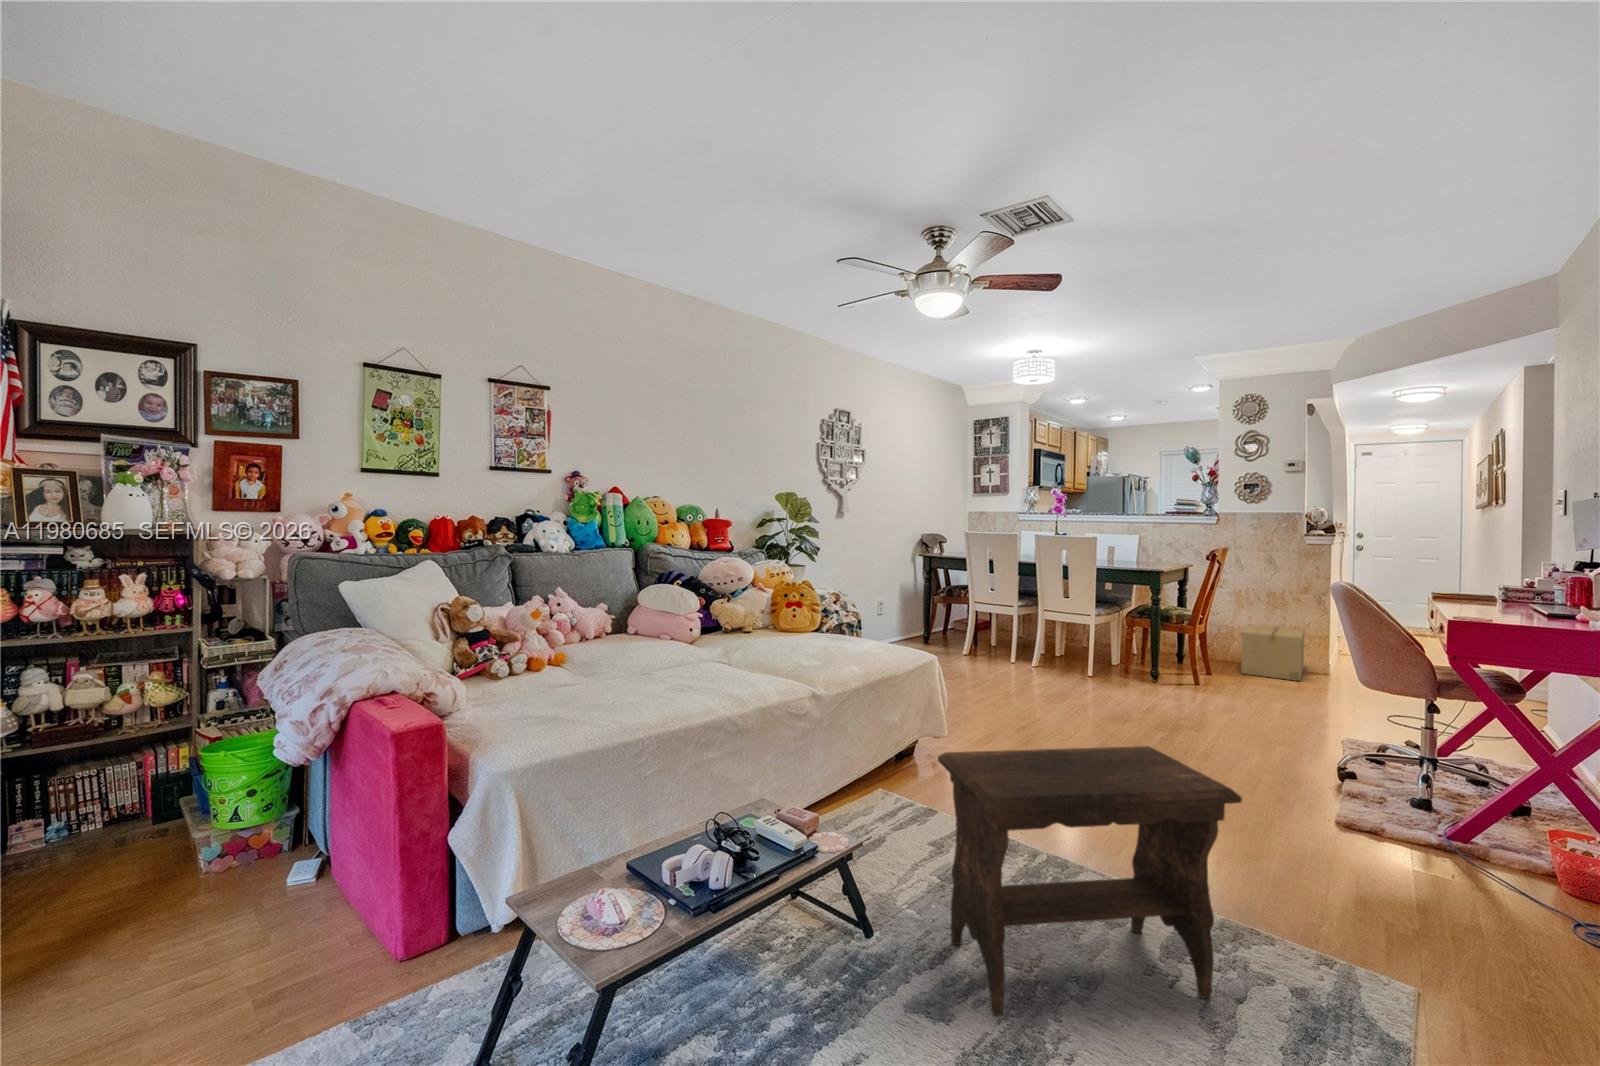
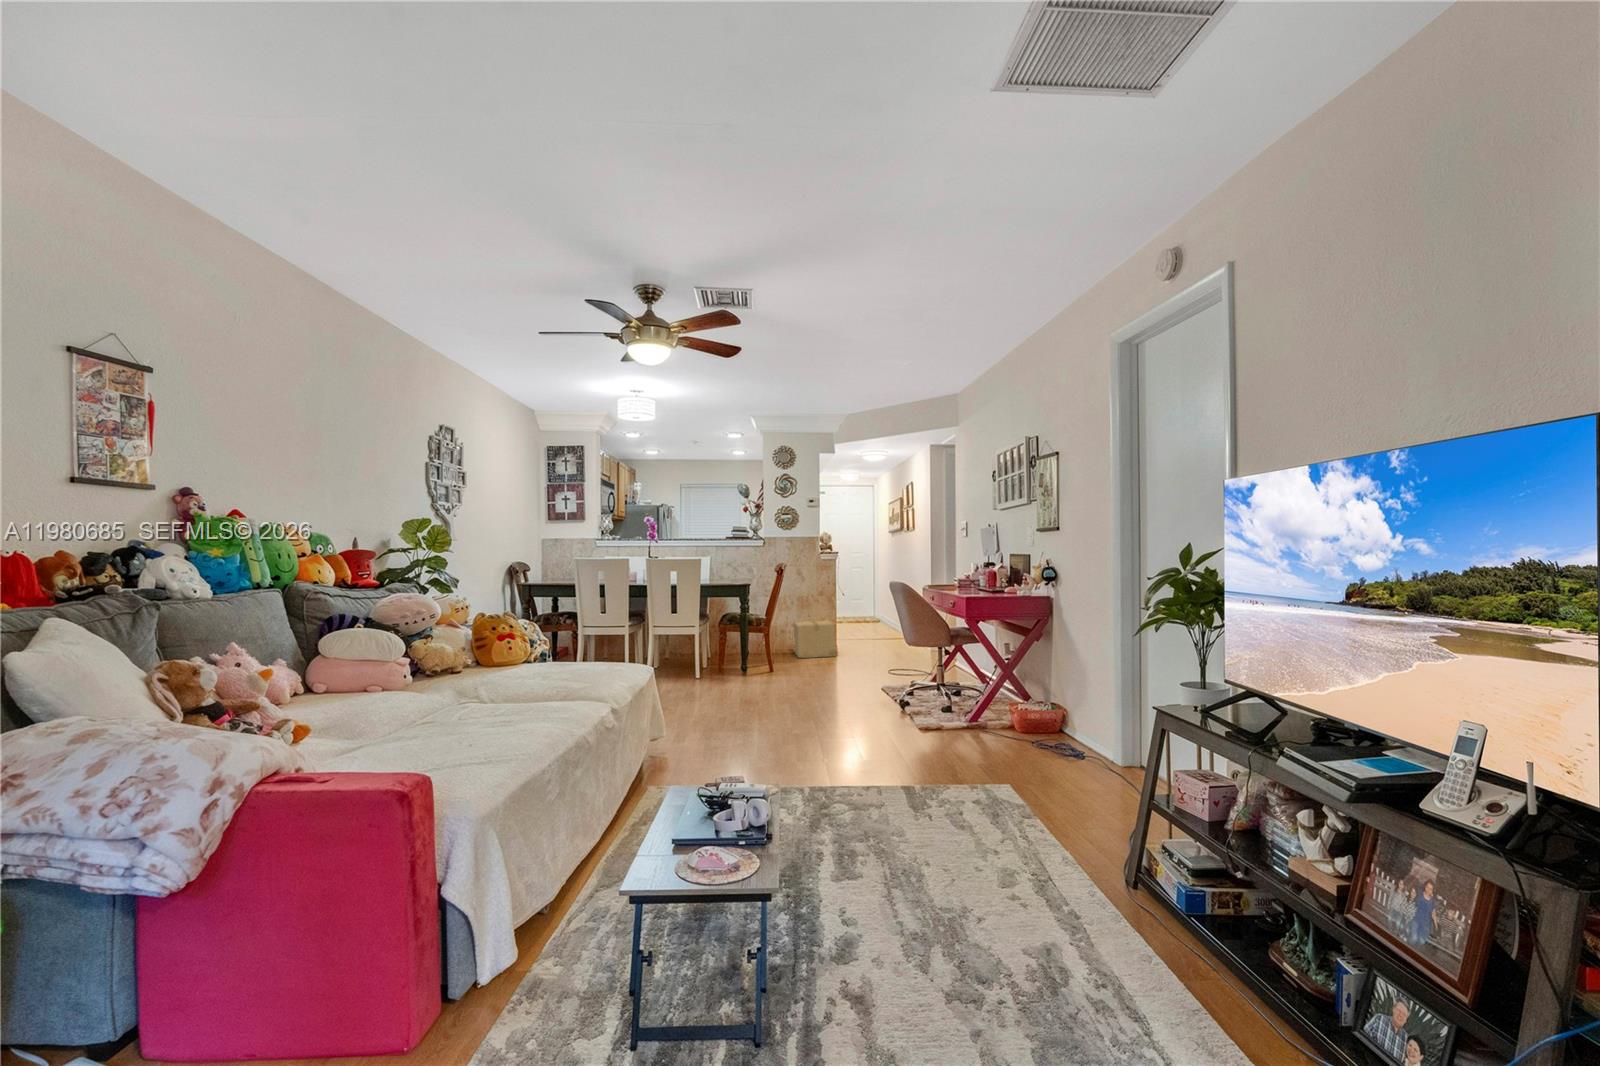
footstool: present [938,746,1242,1016] -> none [832,676,994,864]

